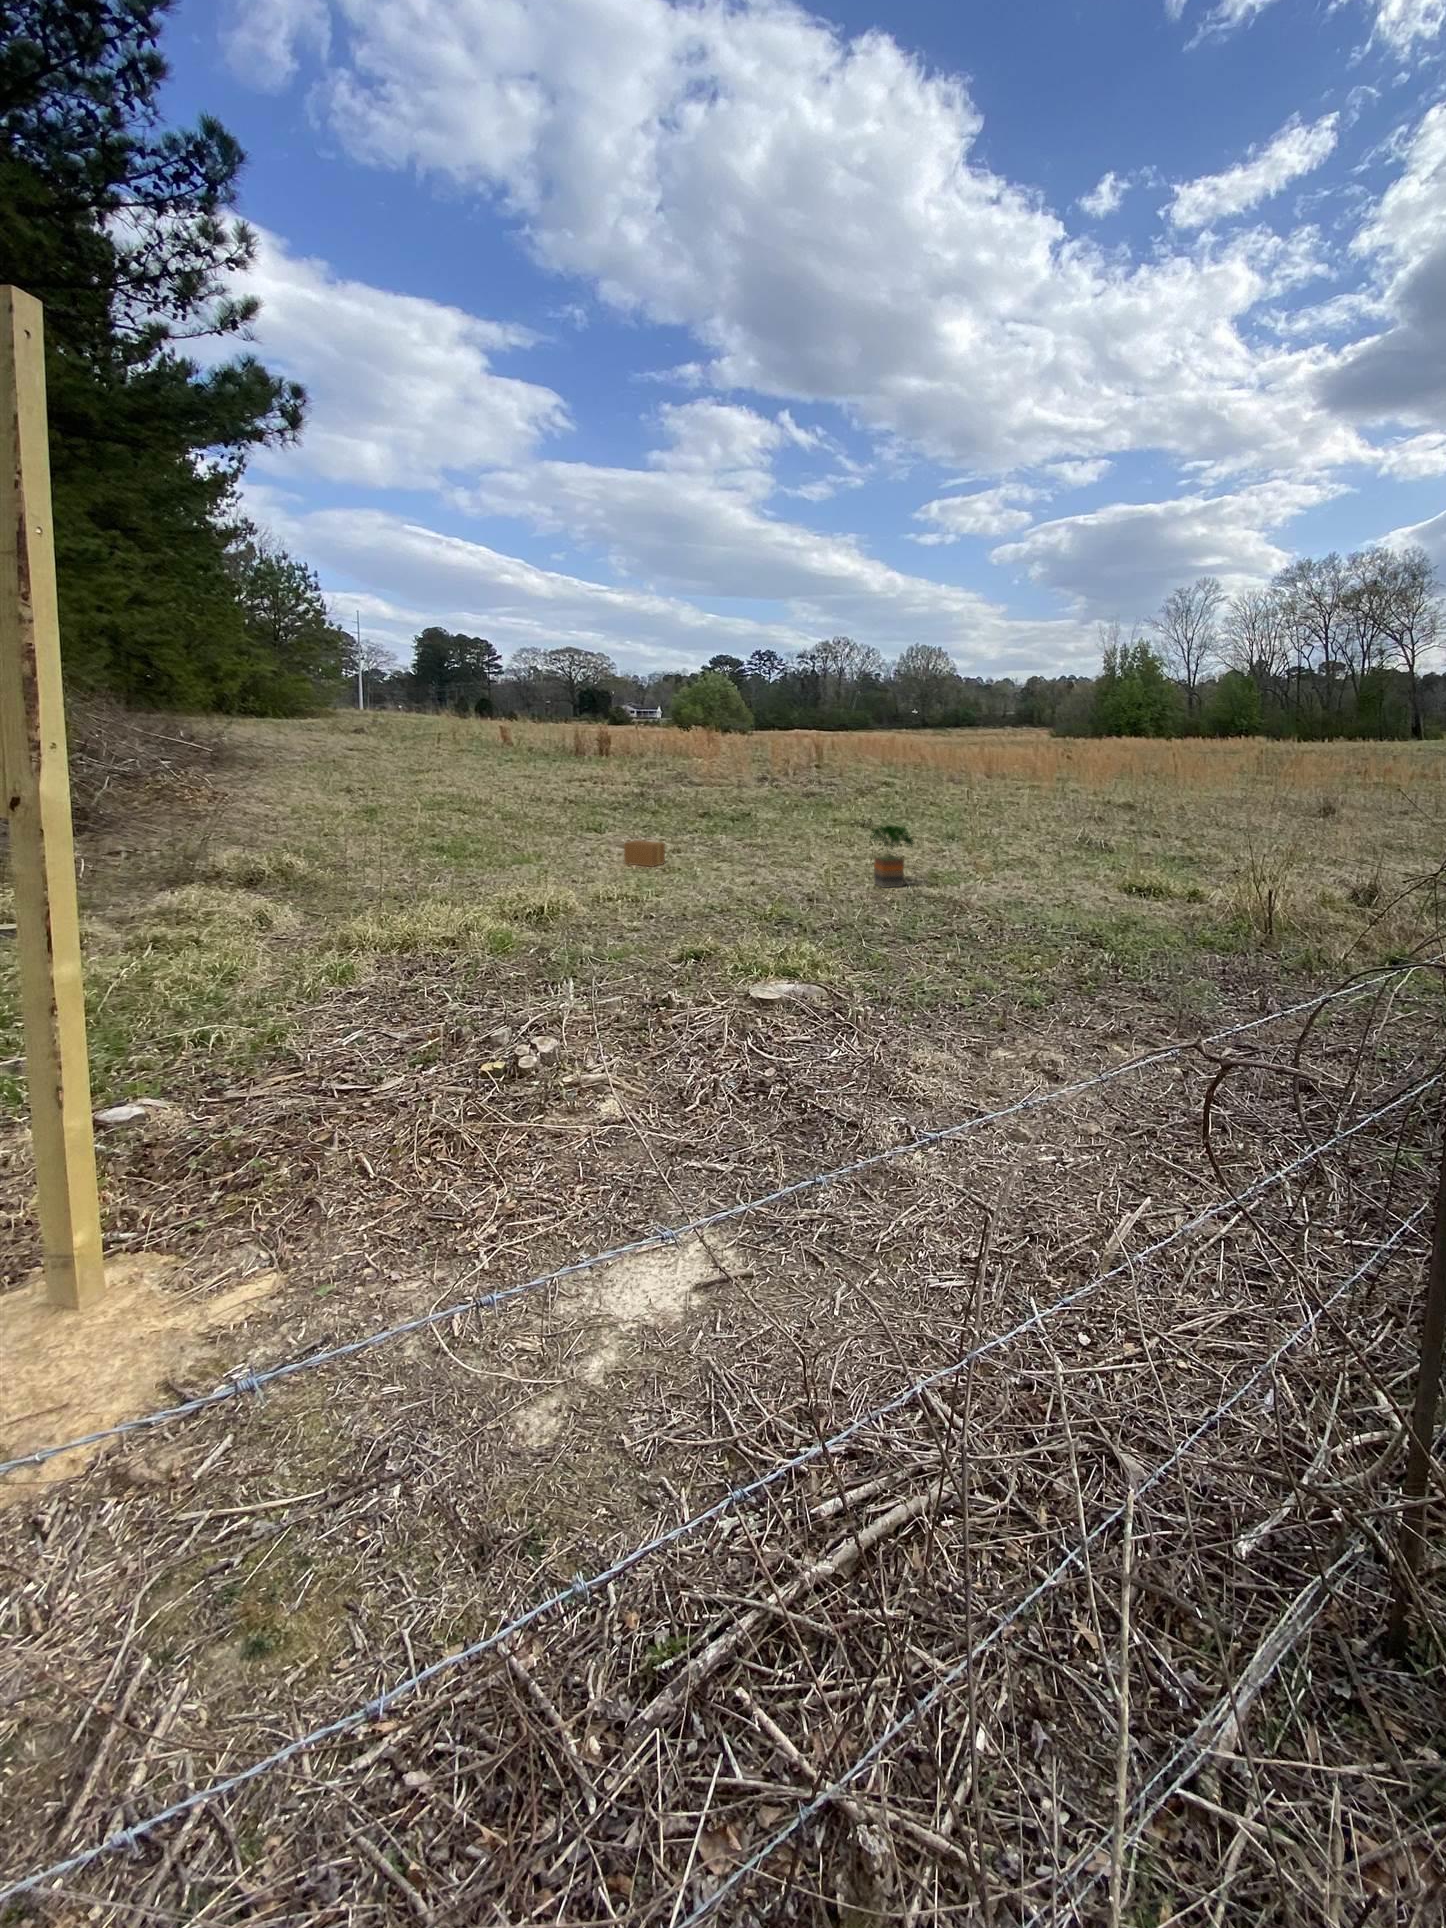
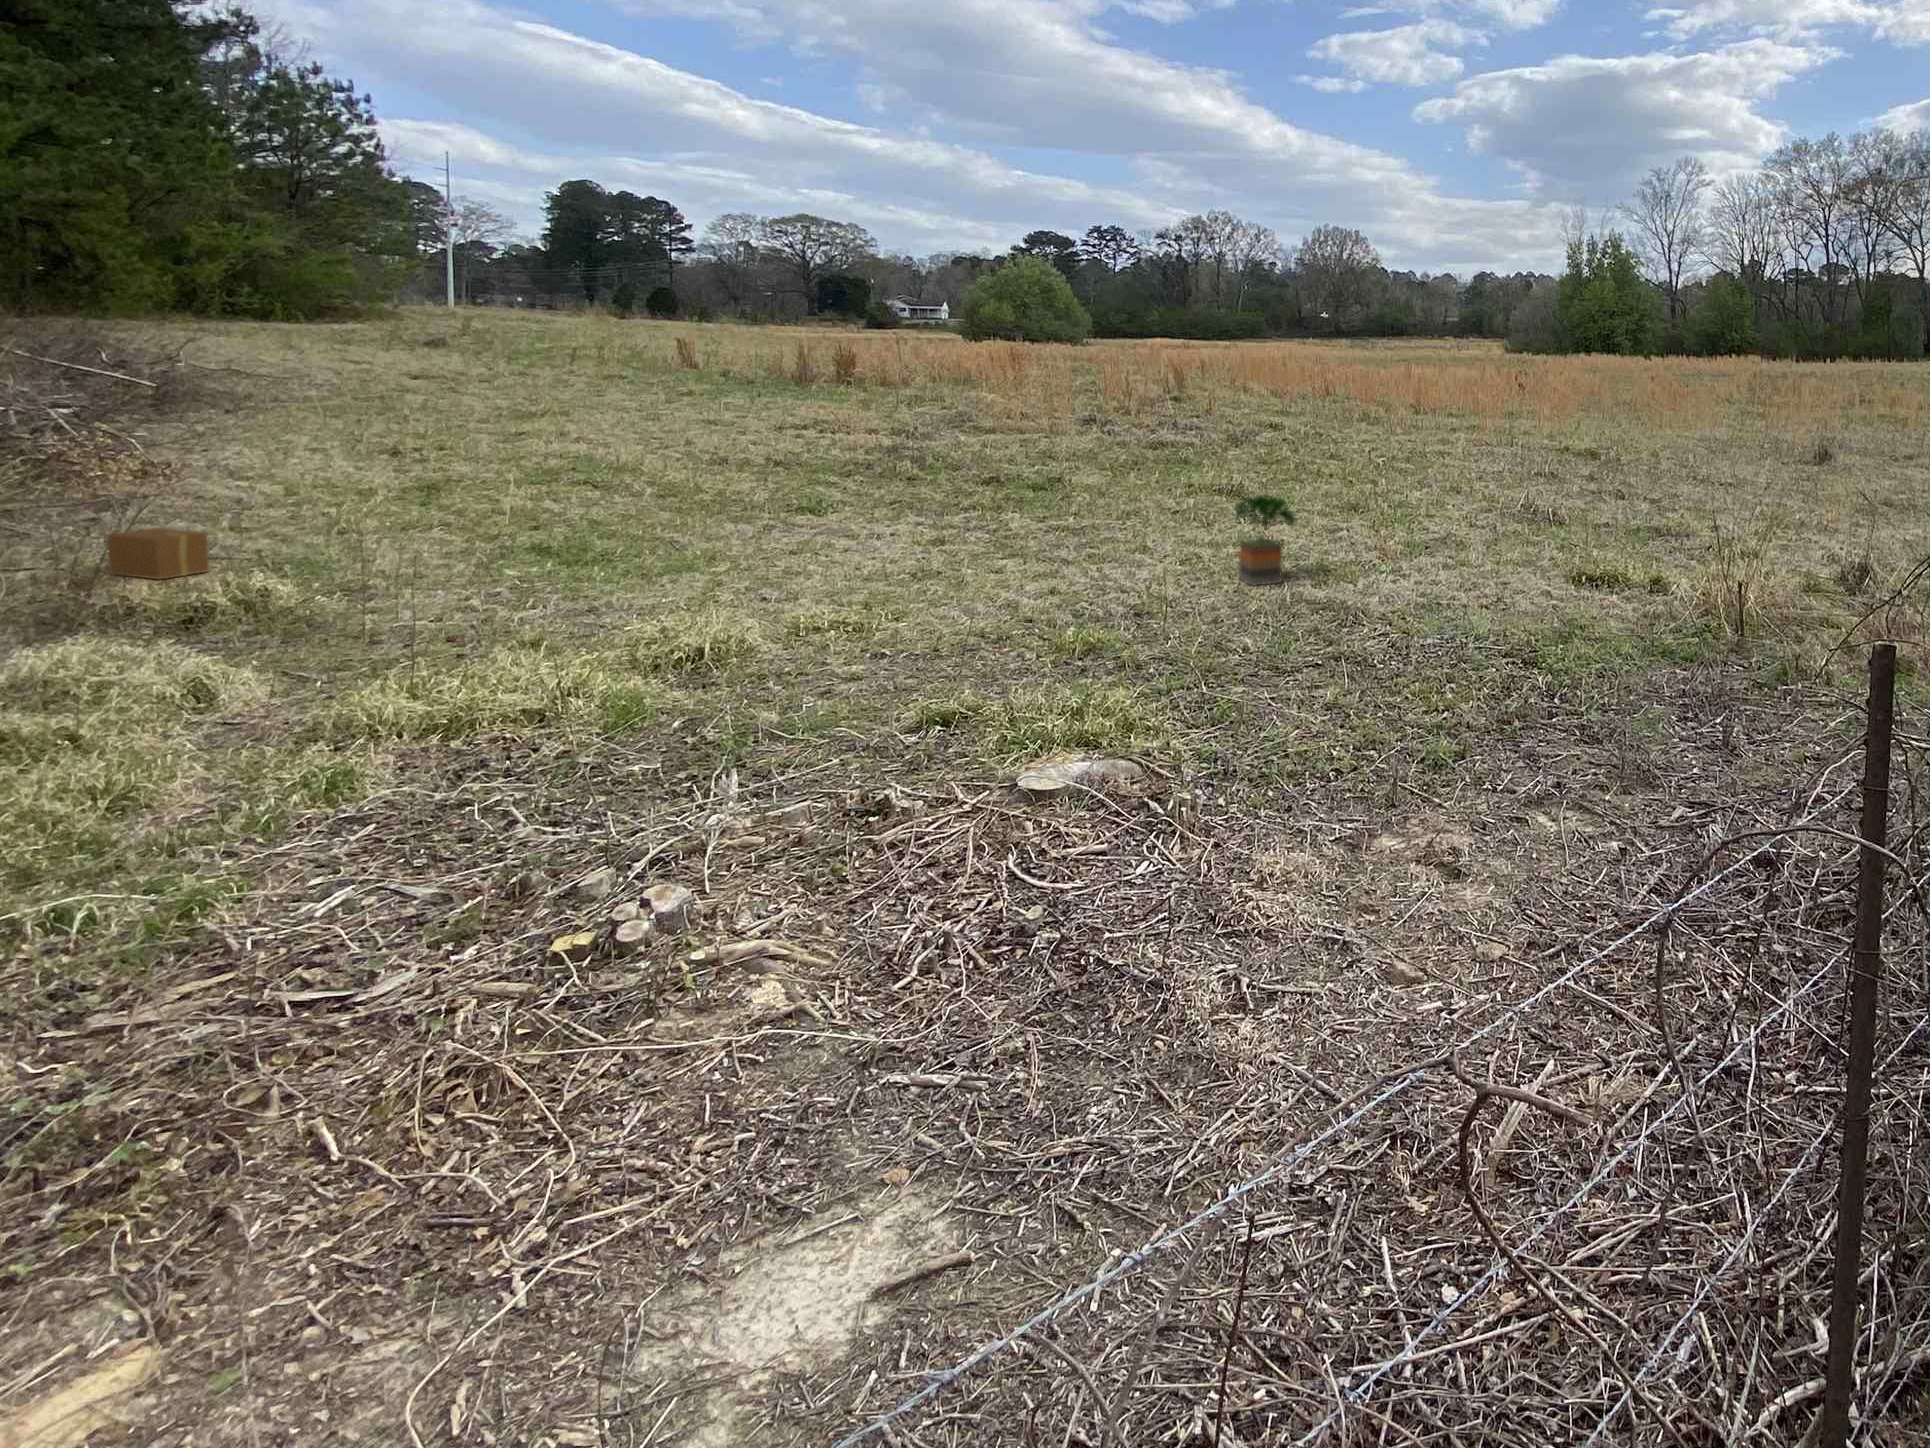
cardboard box: present [624,840,665,867] -> present [107,528,209,580]

